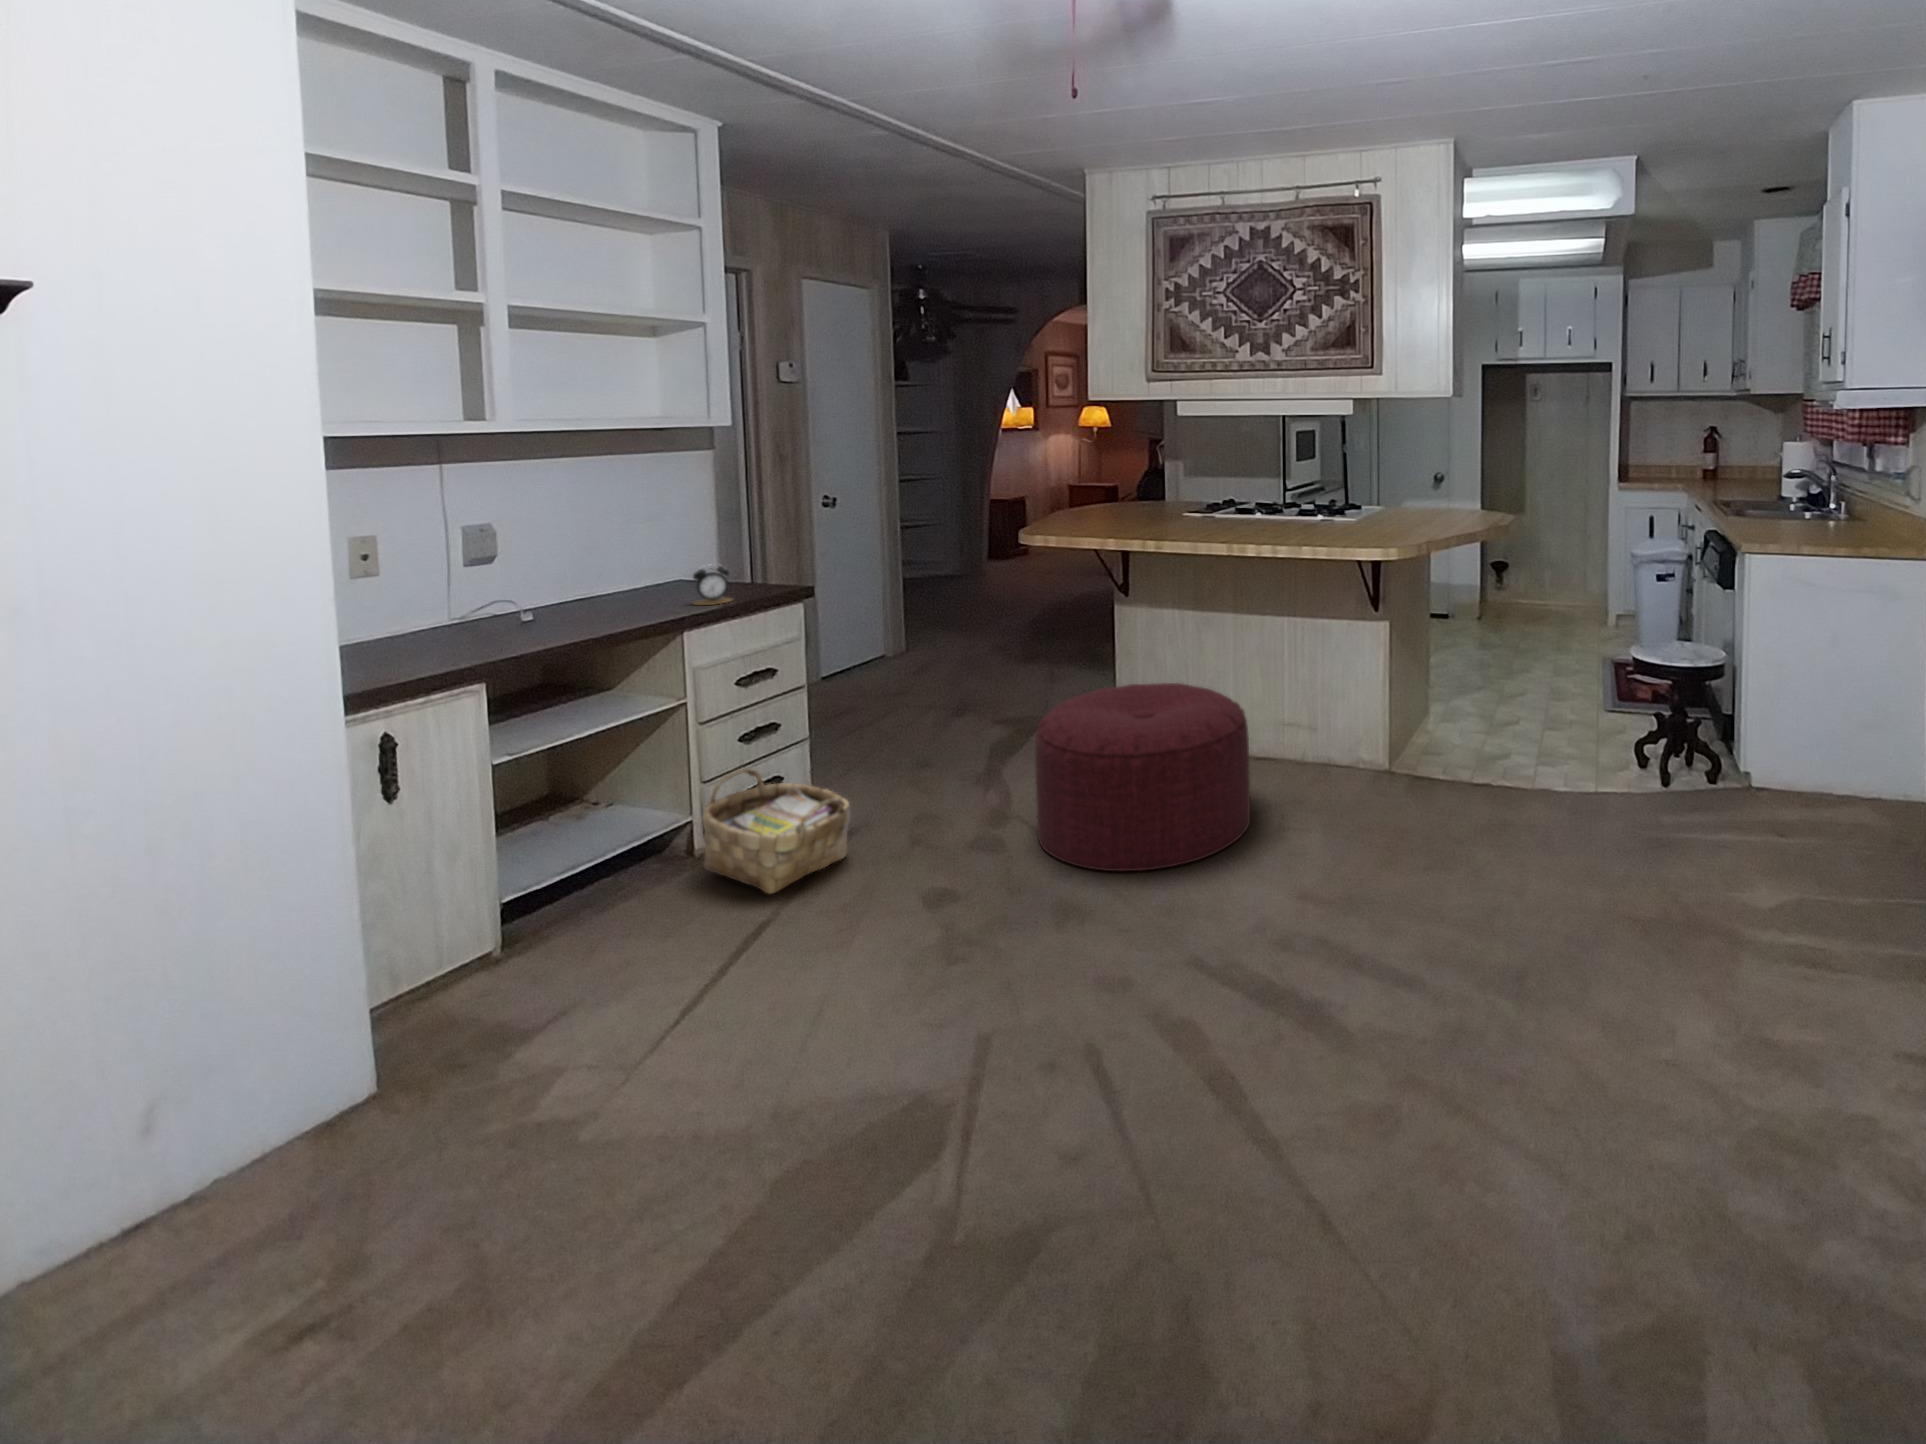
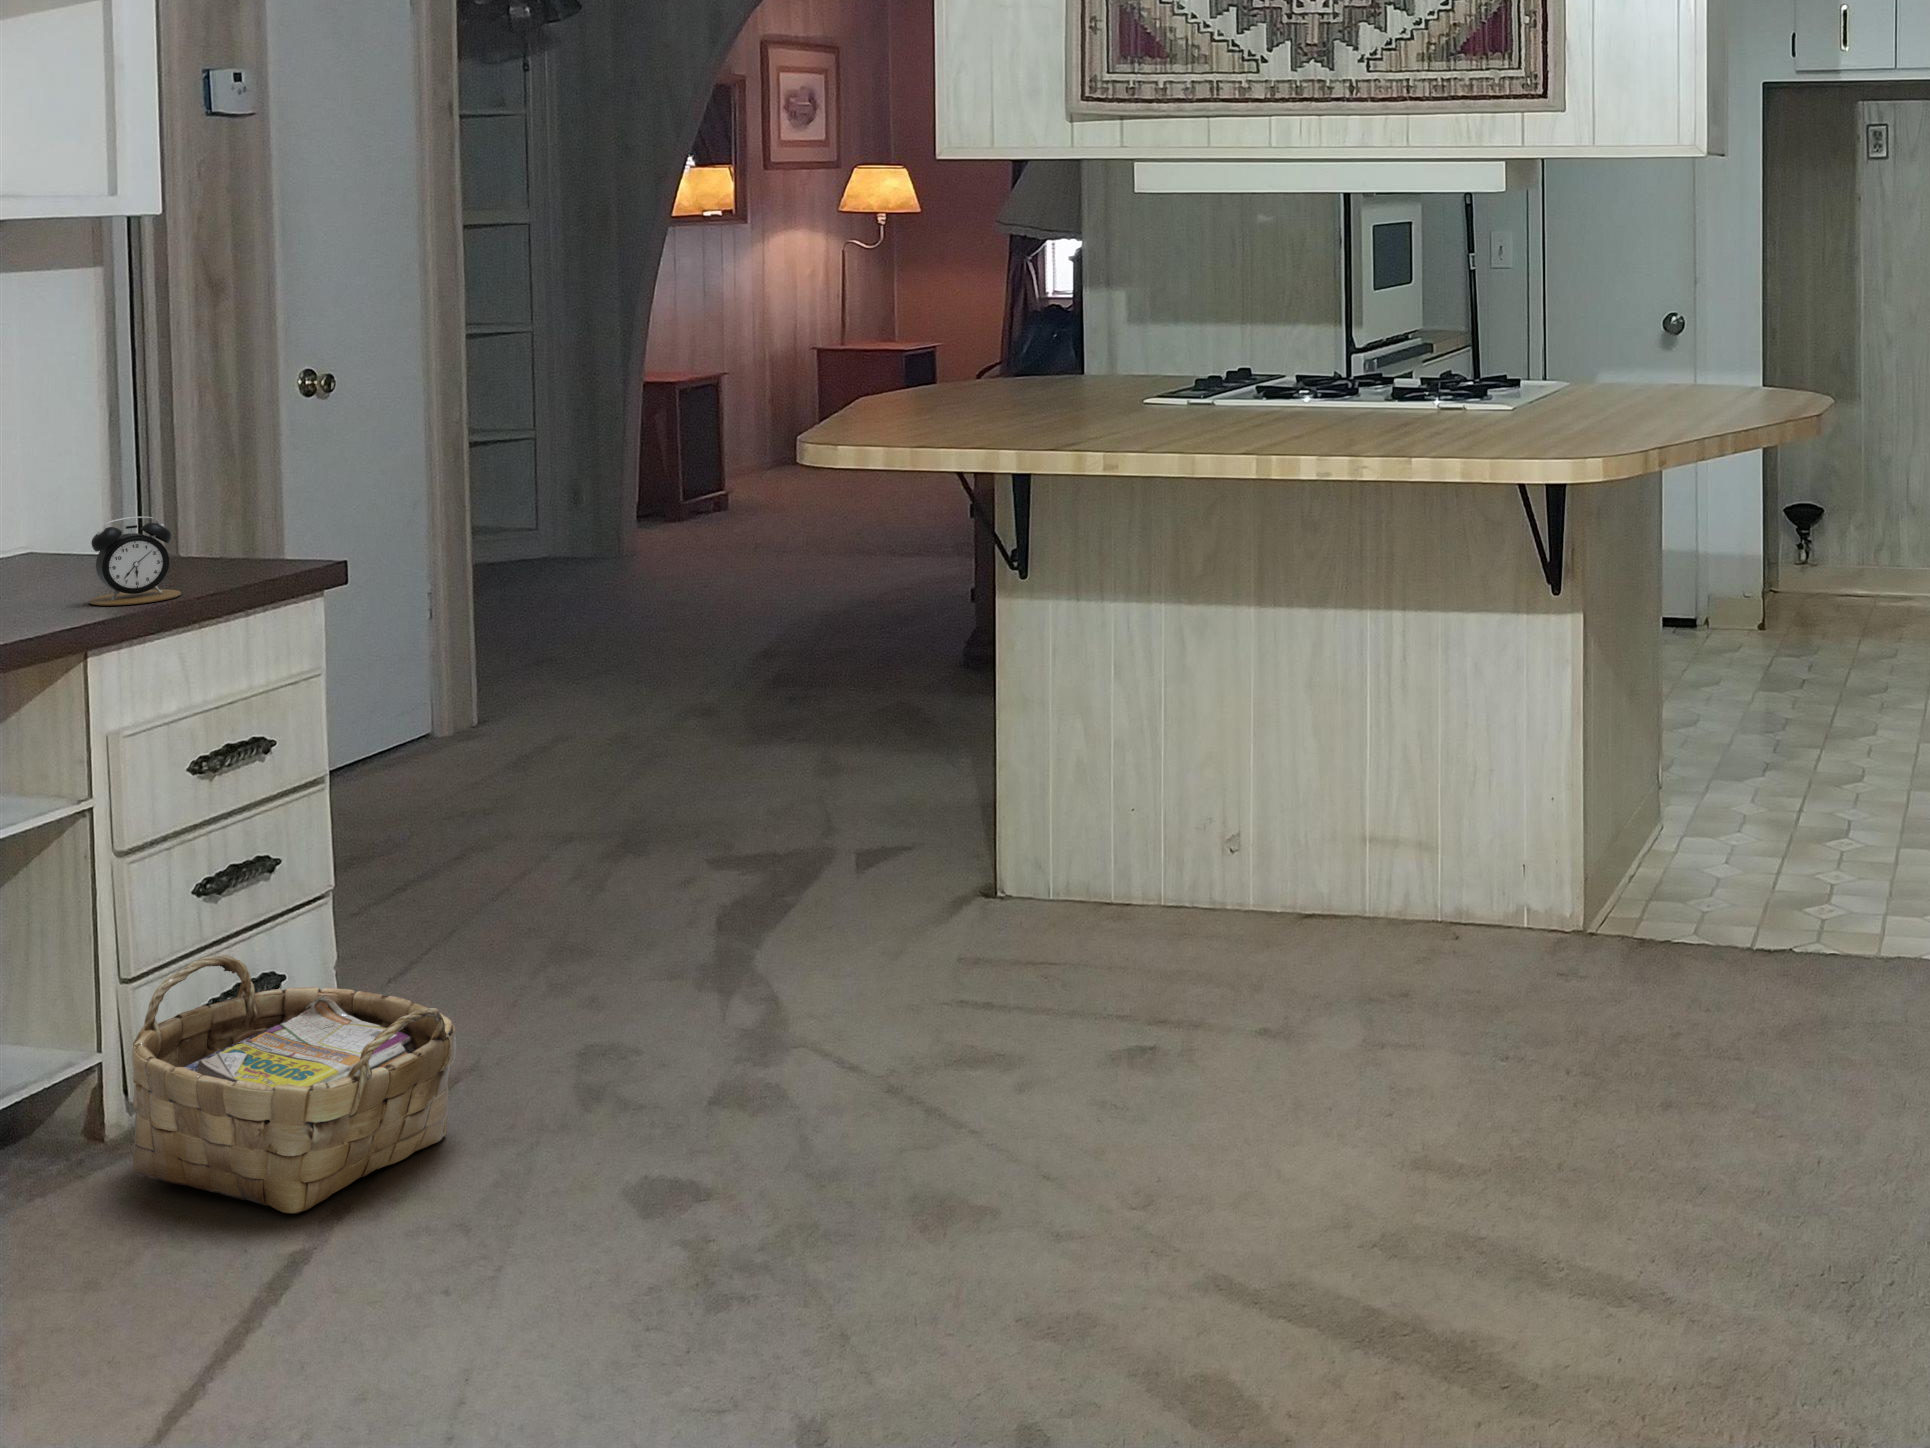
ottoman: present [1035,683,1250,871] -> none [854,758,1308,1139]

